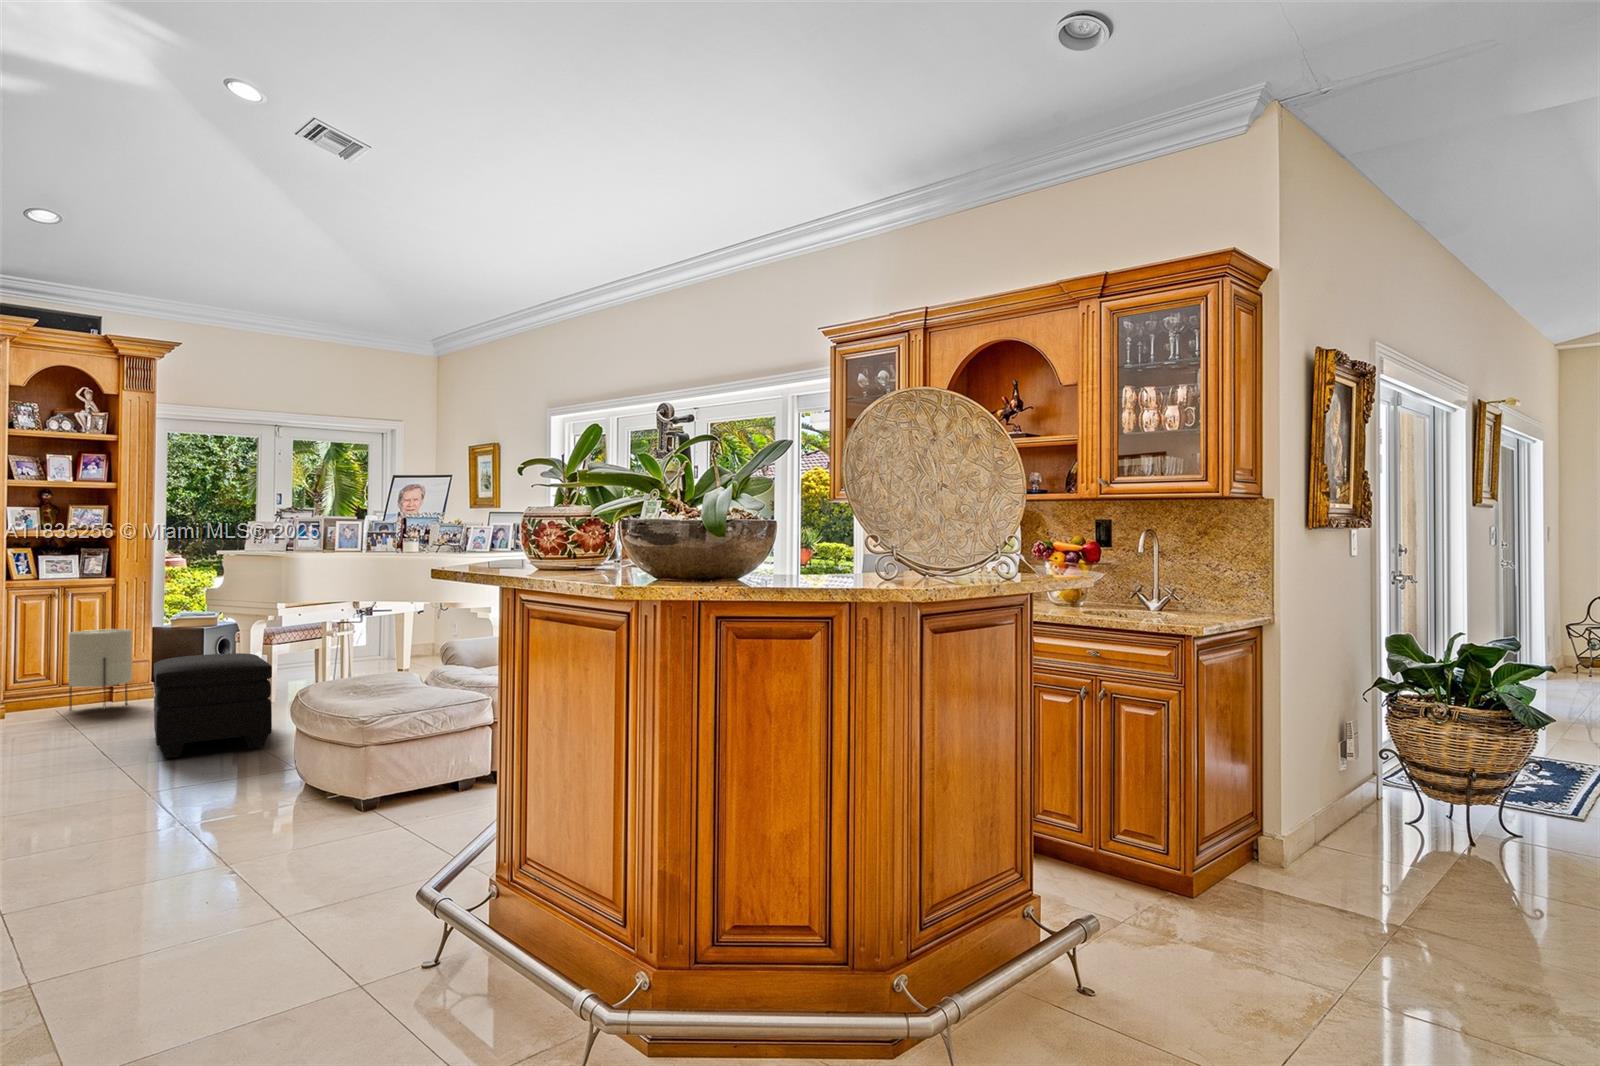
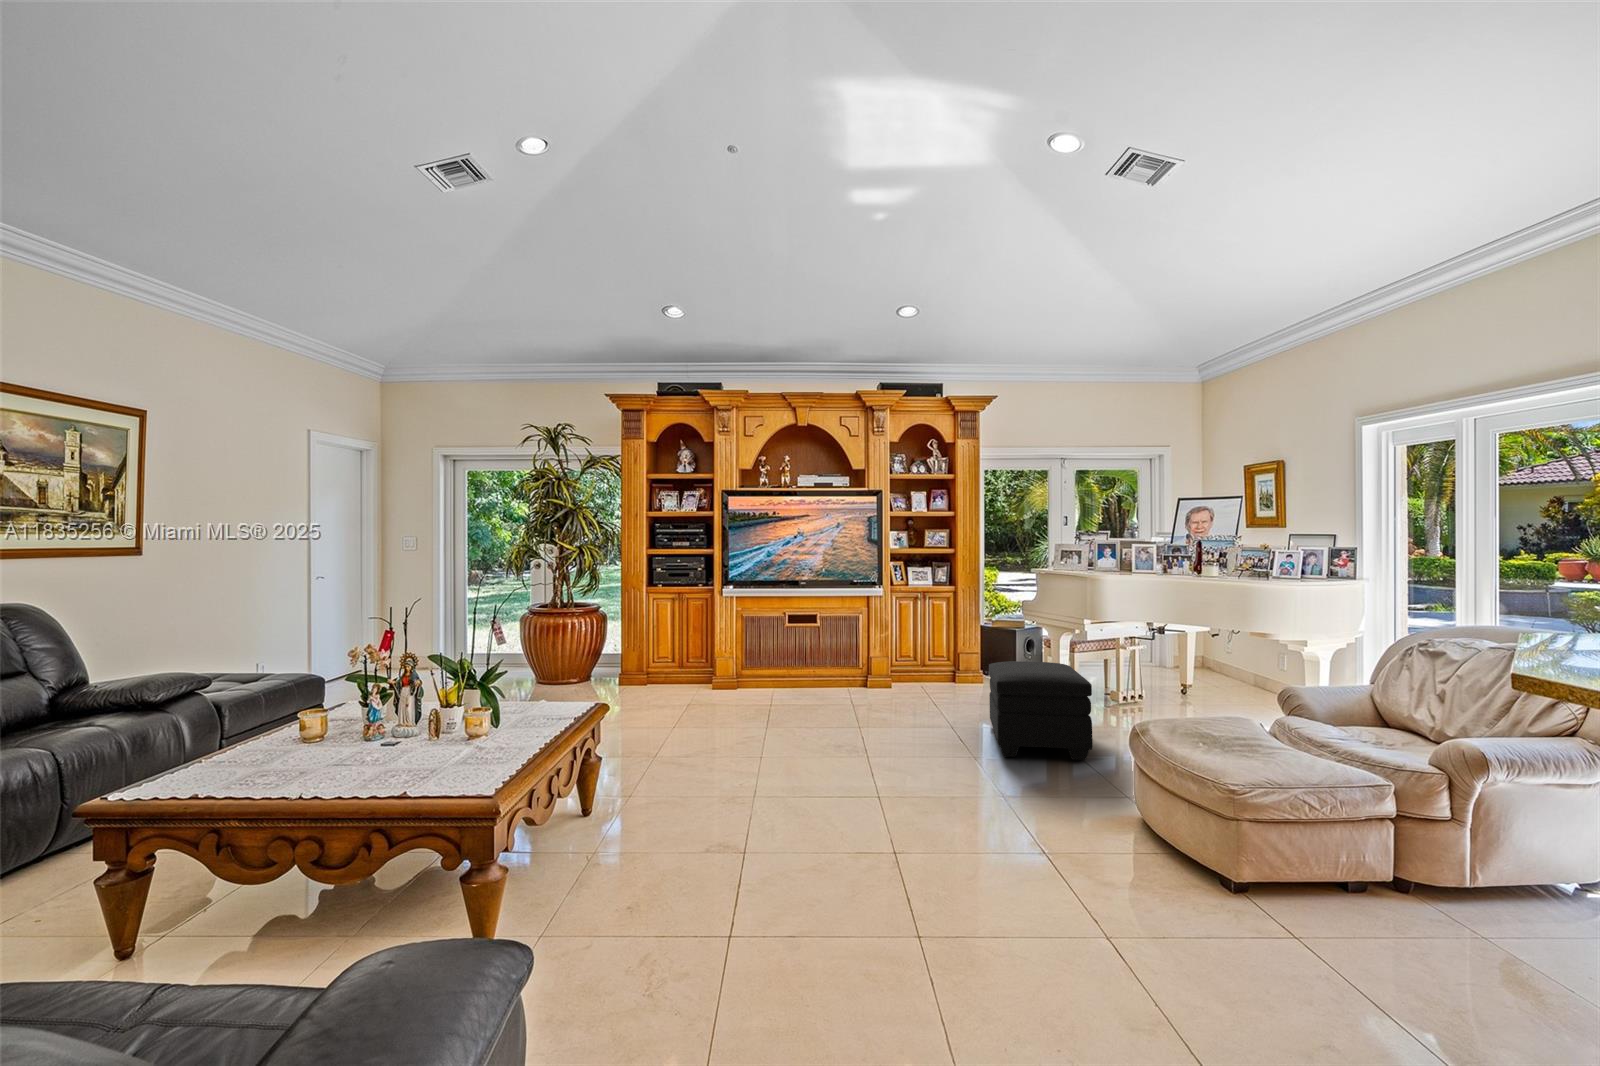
planter: present [68,629,132,709] -> none [926,625,967,691]

